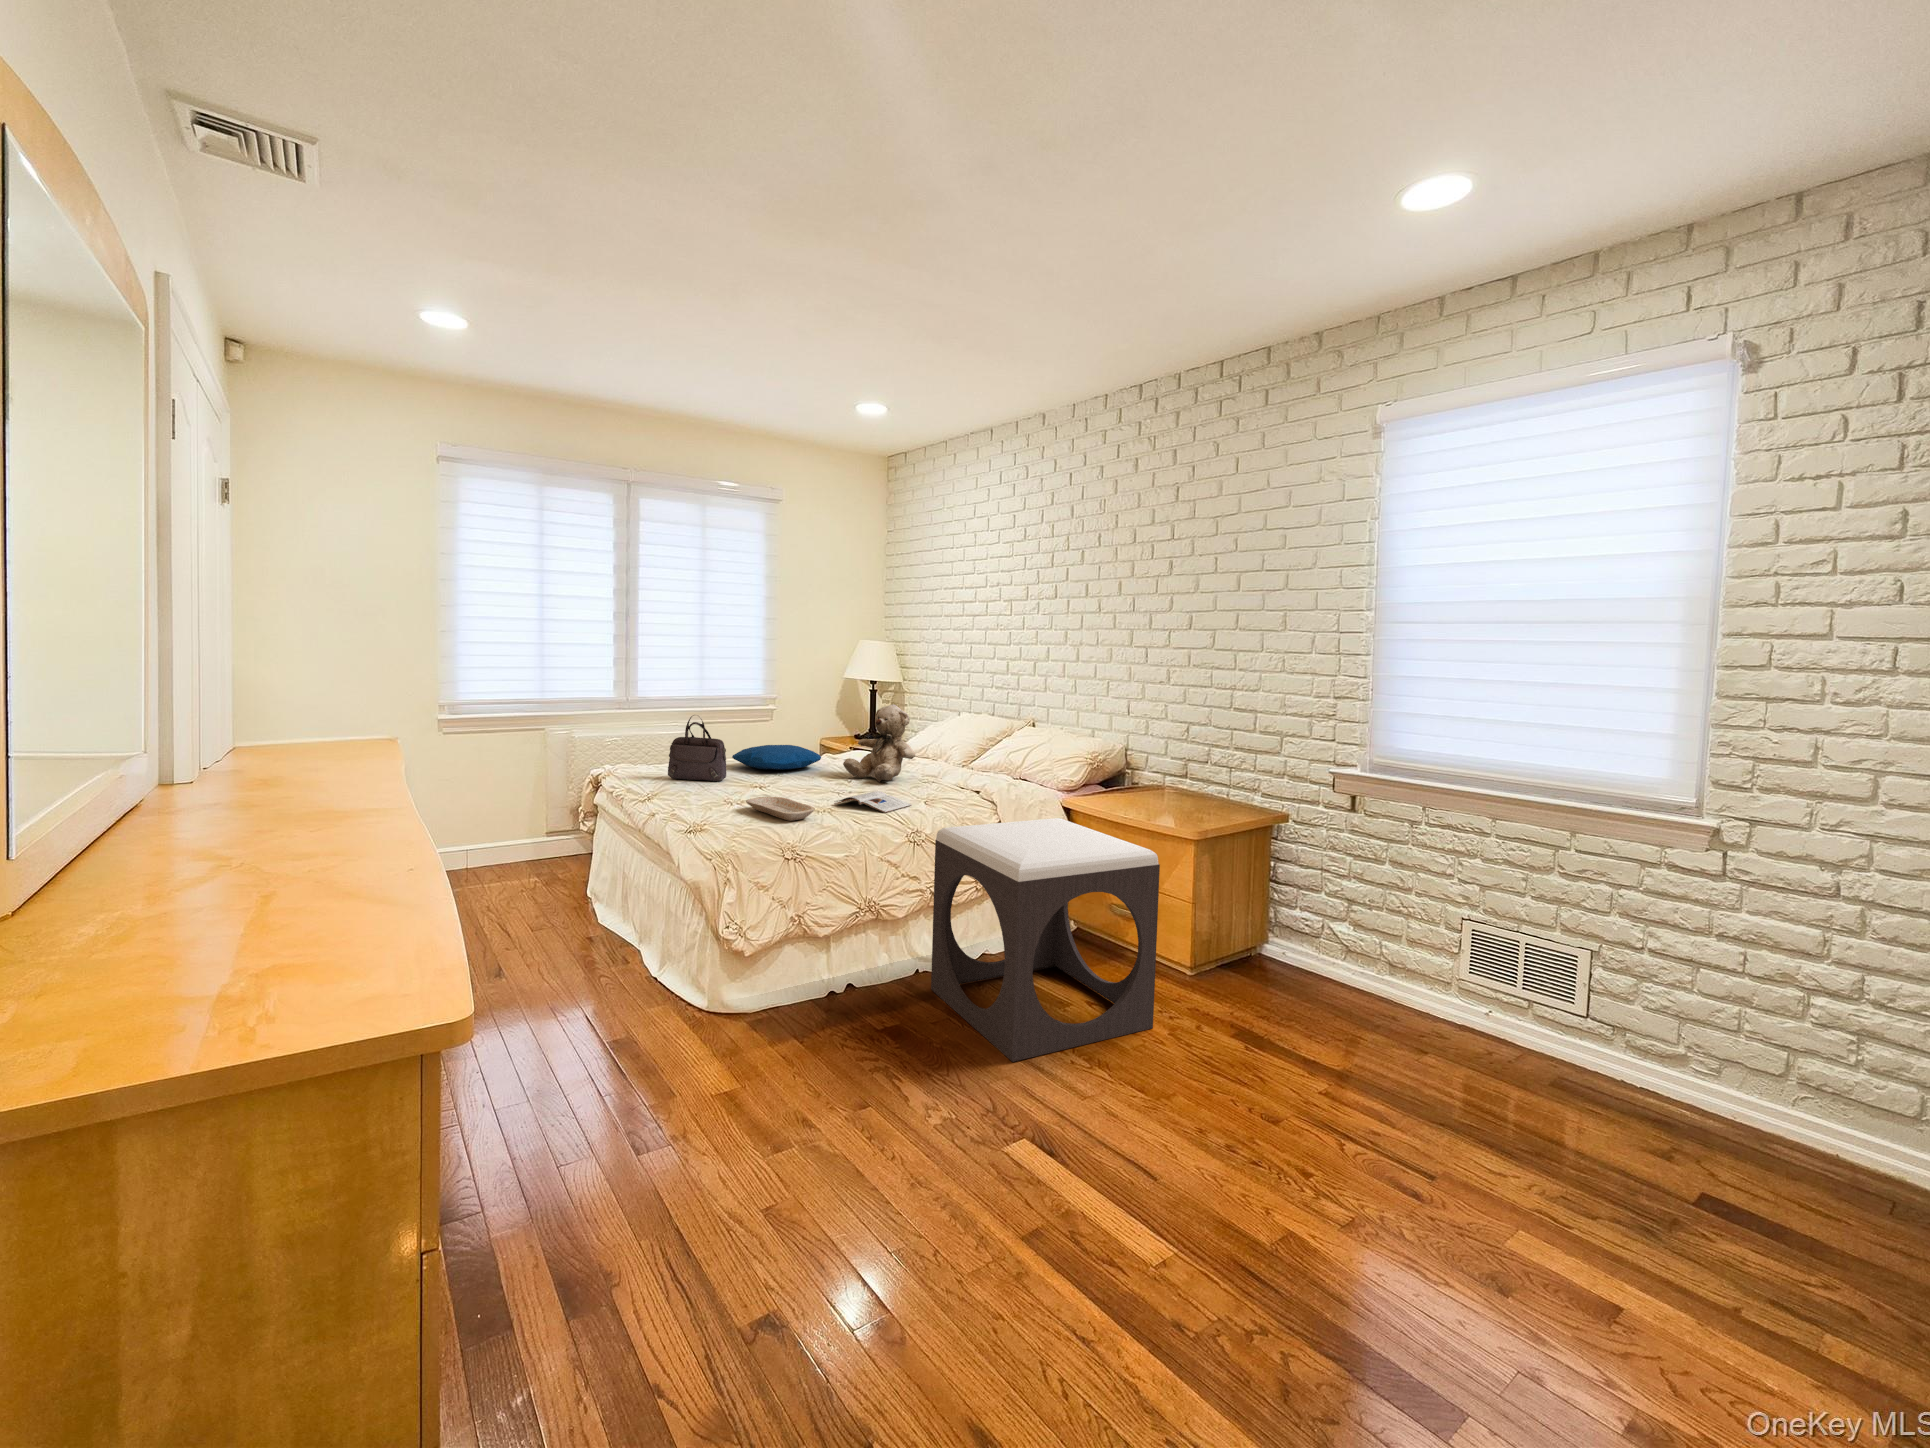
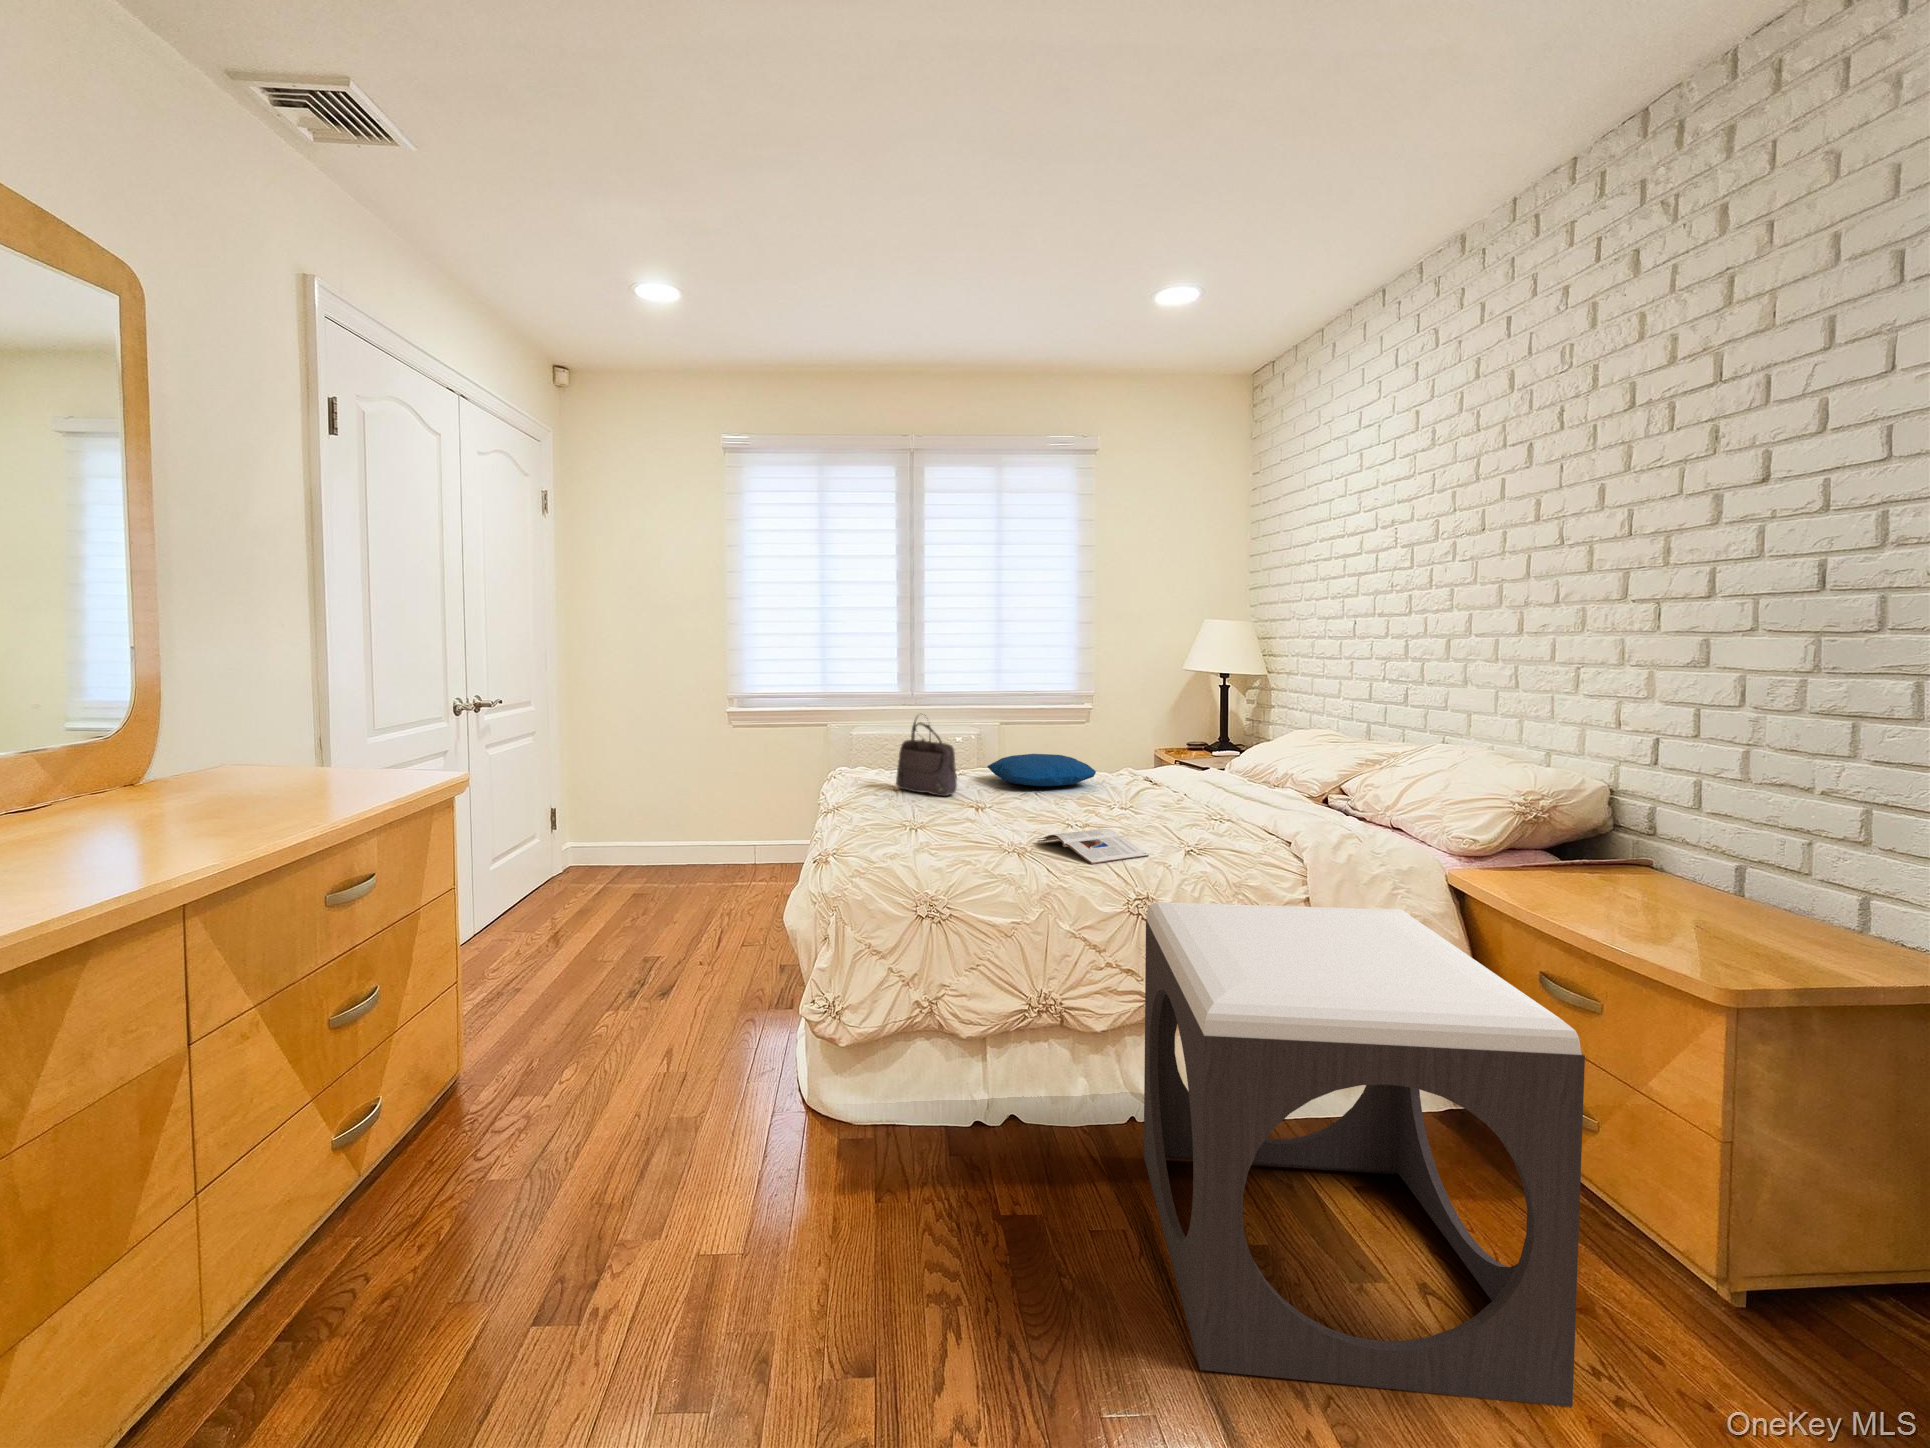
teddy bear: present [843,704,915,782] -> none [1106,703,1205,814]
tray: present [746,797,815,821] -> none [913,823,982,862]

